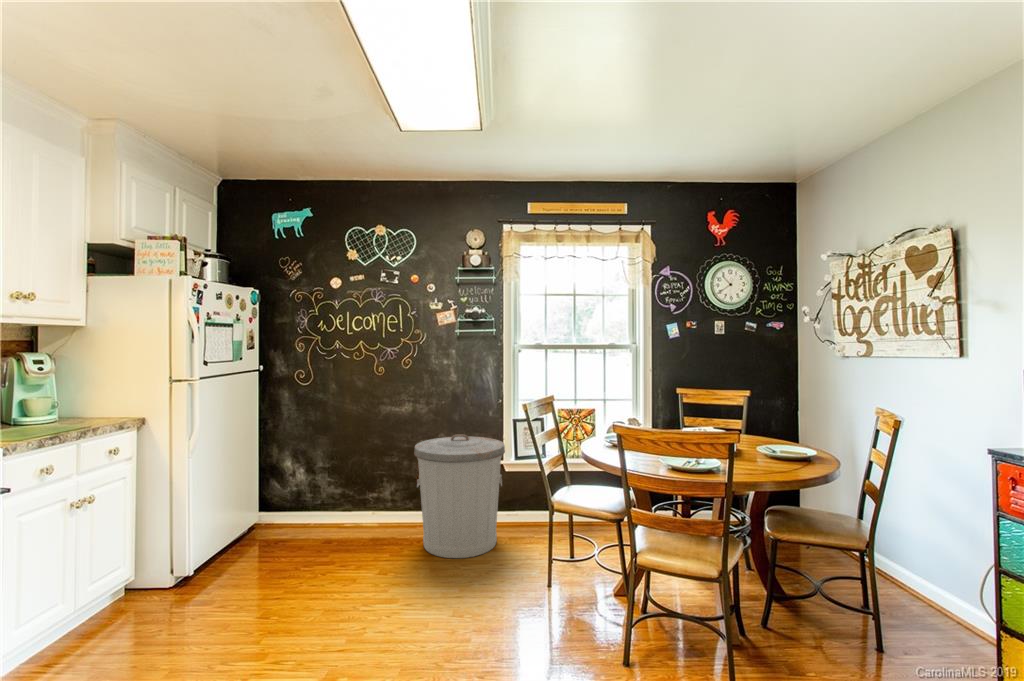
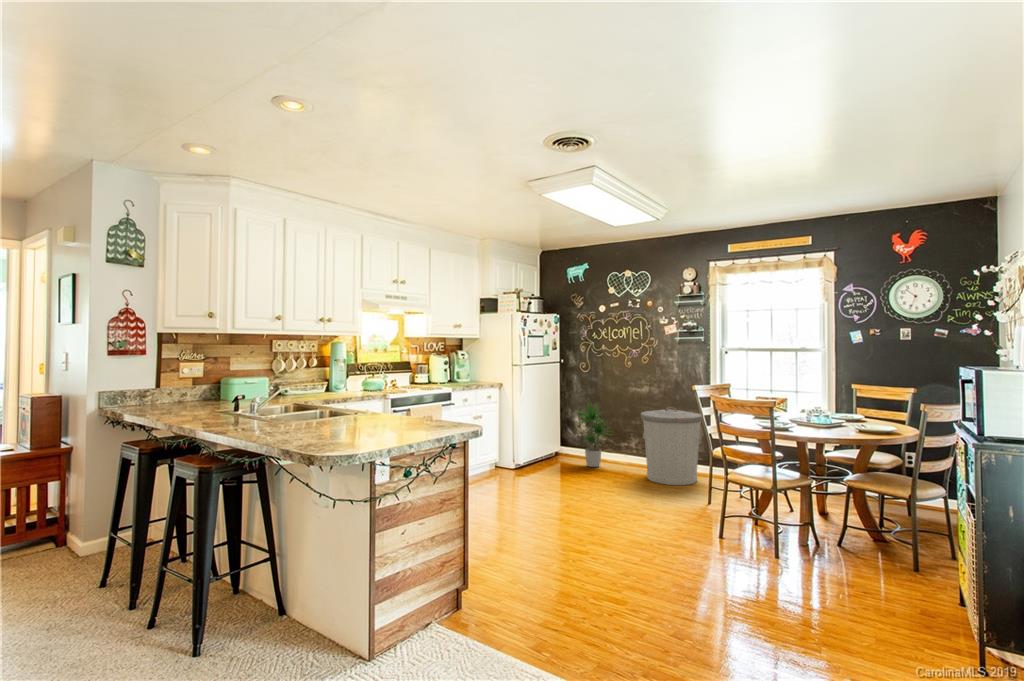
potted plant: none [289,432,365,545] -> present [579,405,608,467]

